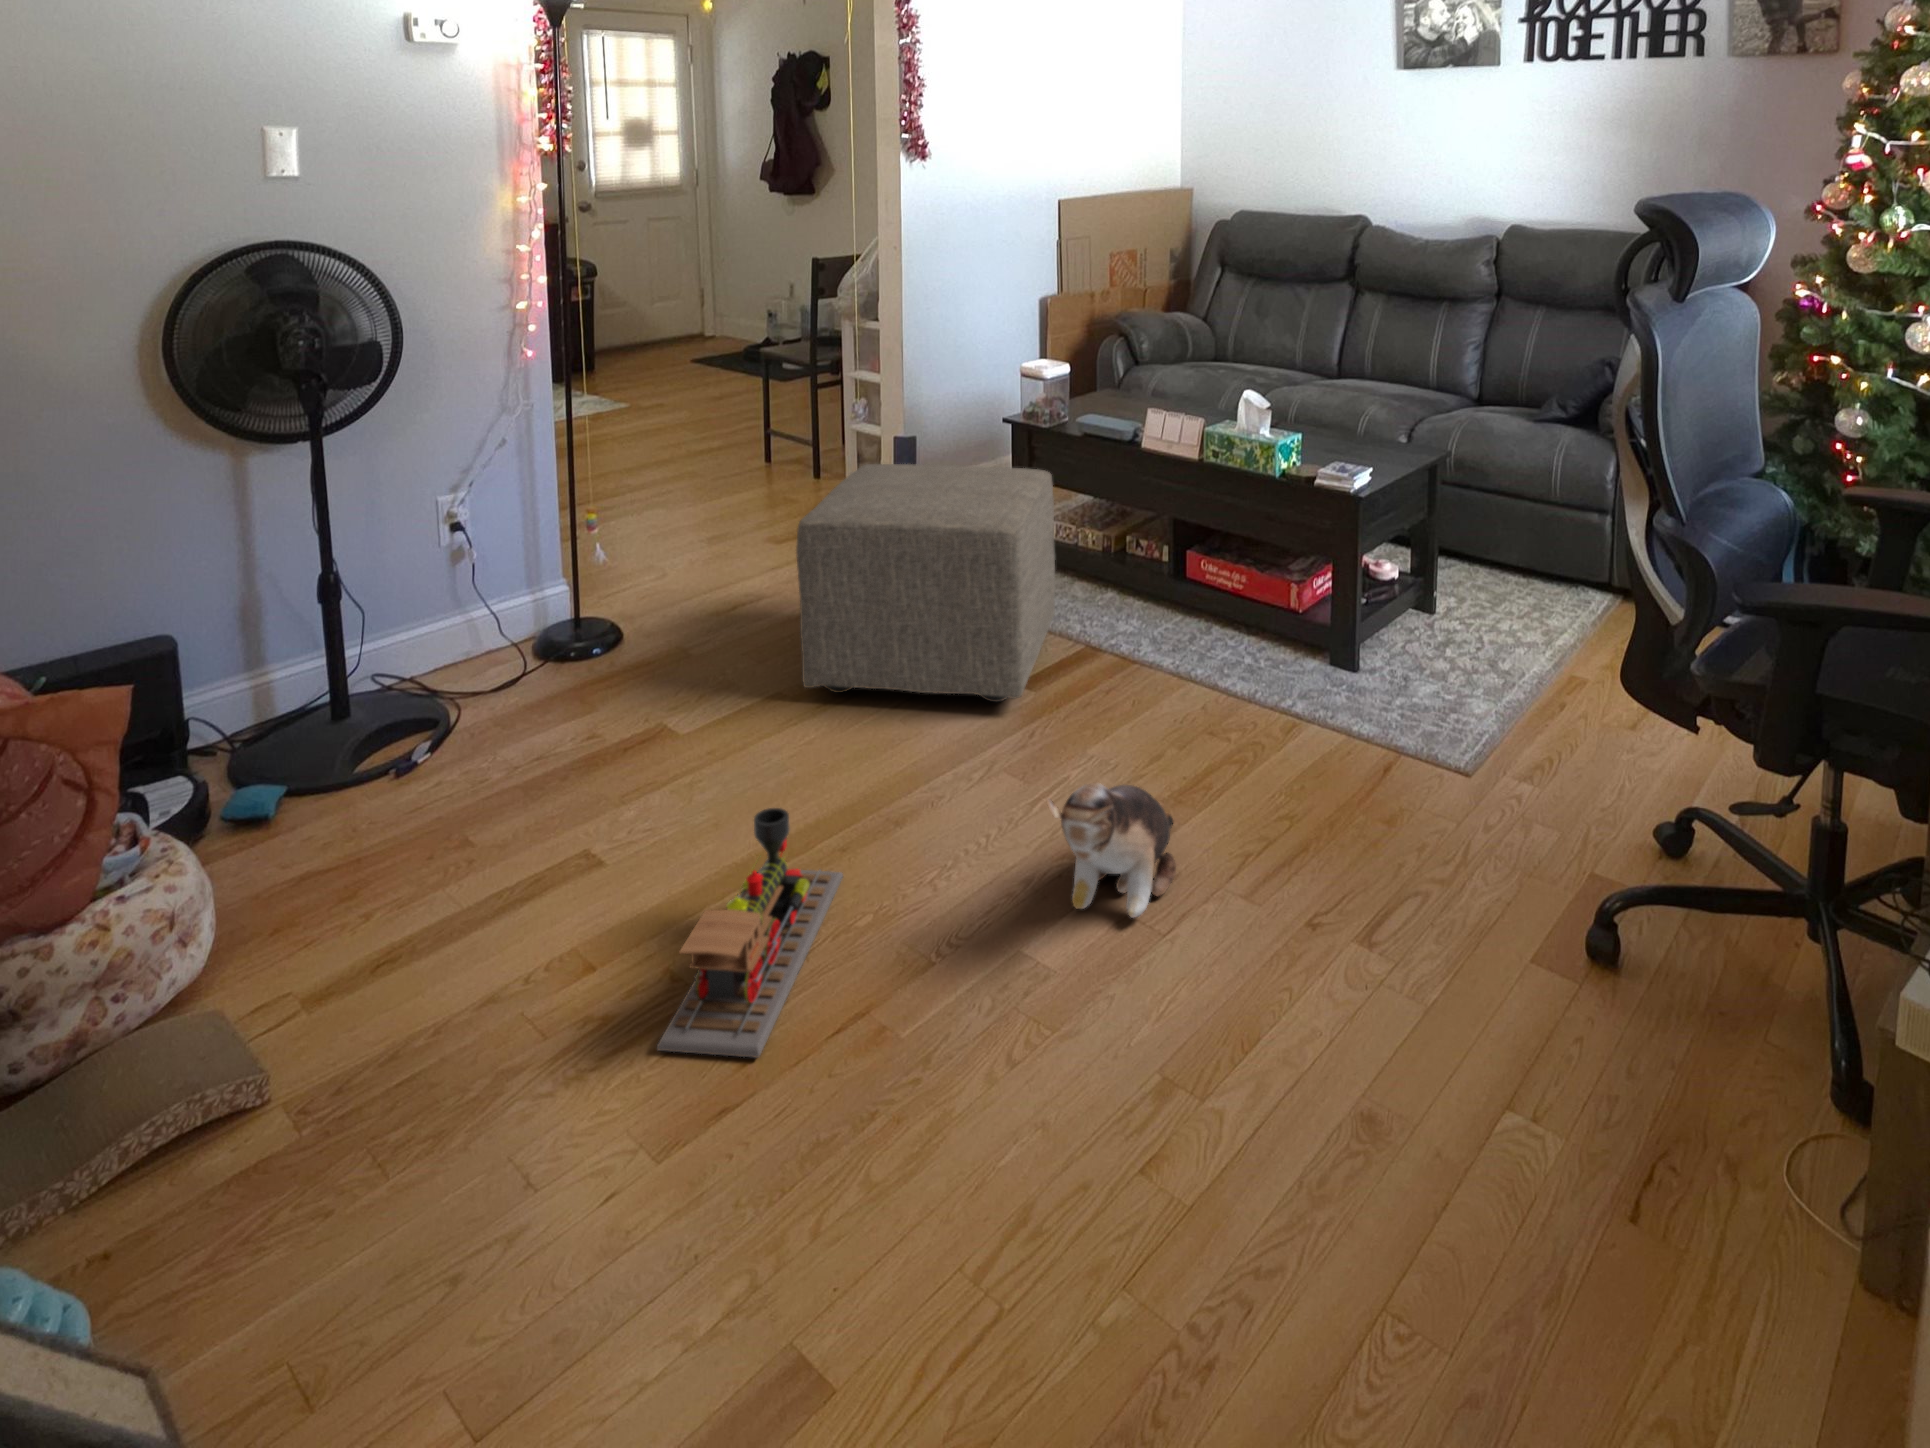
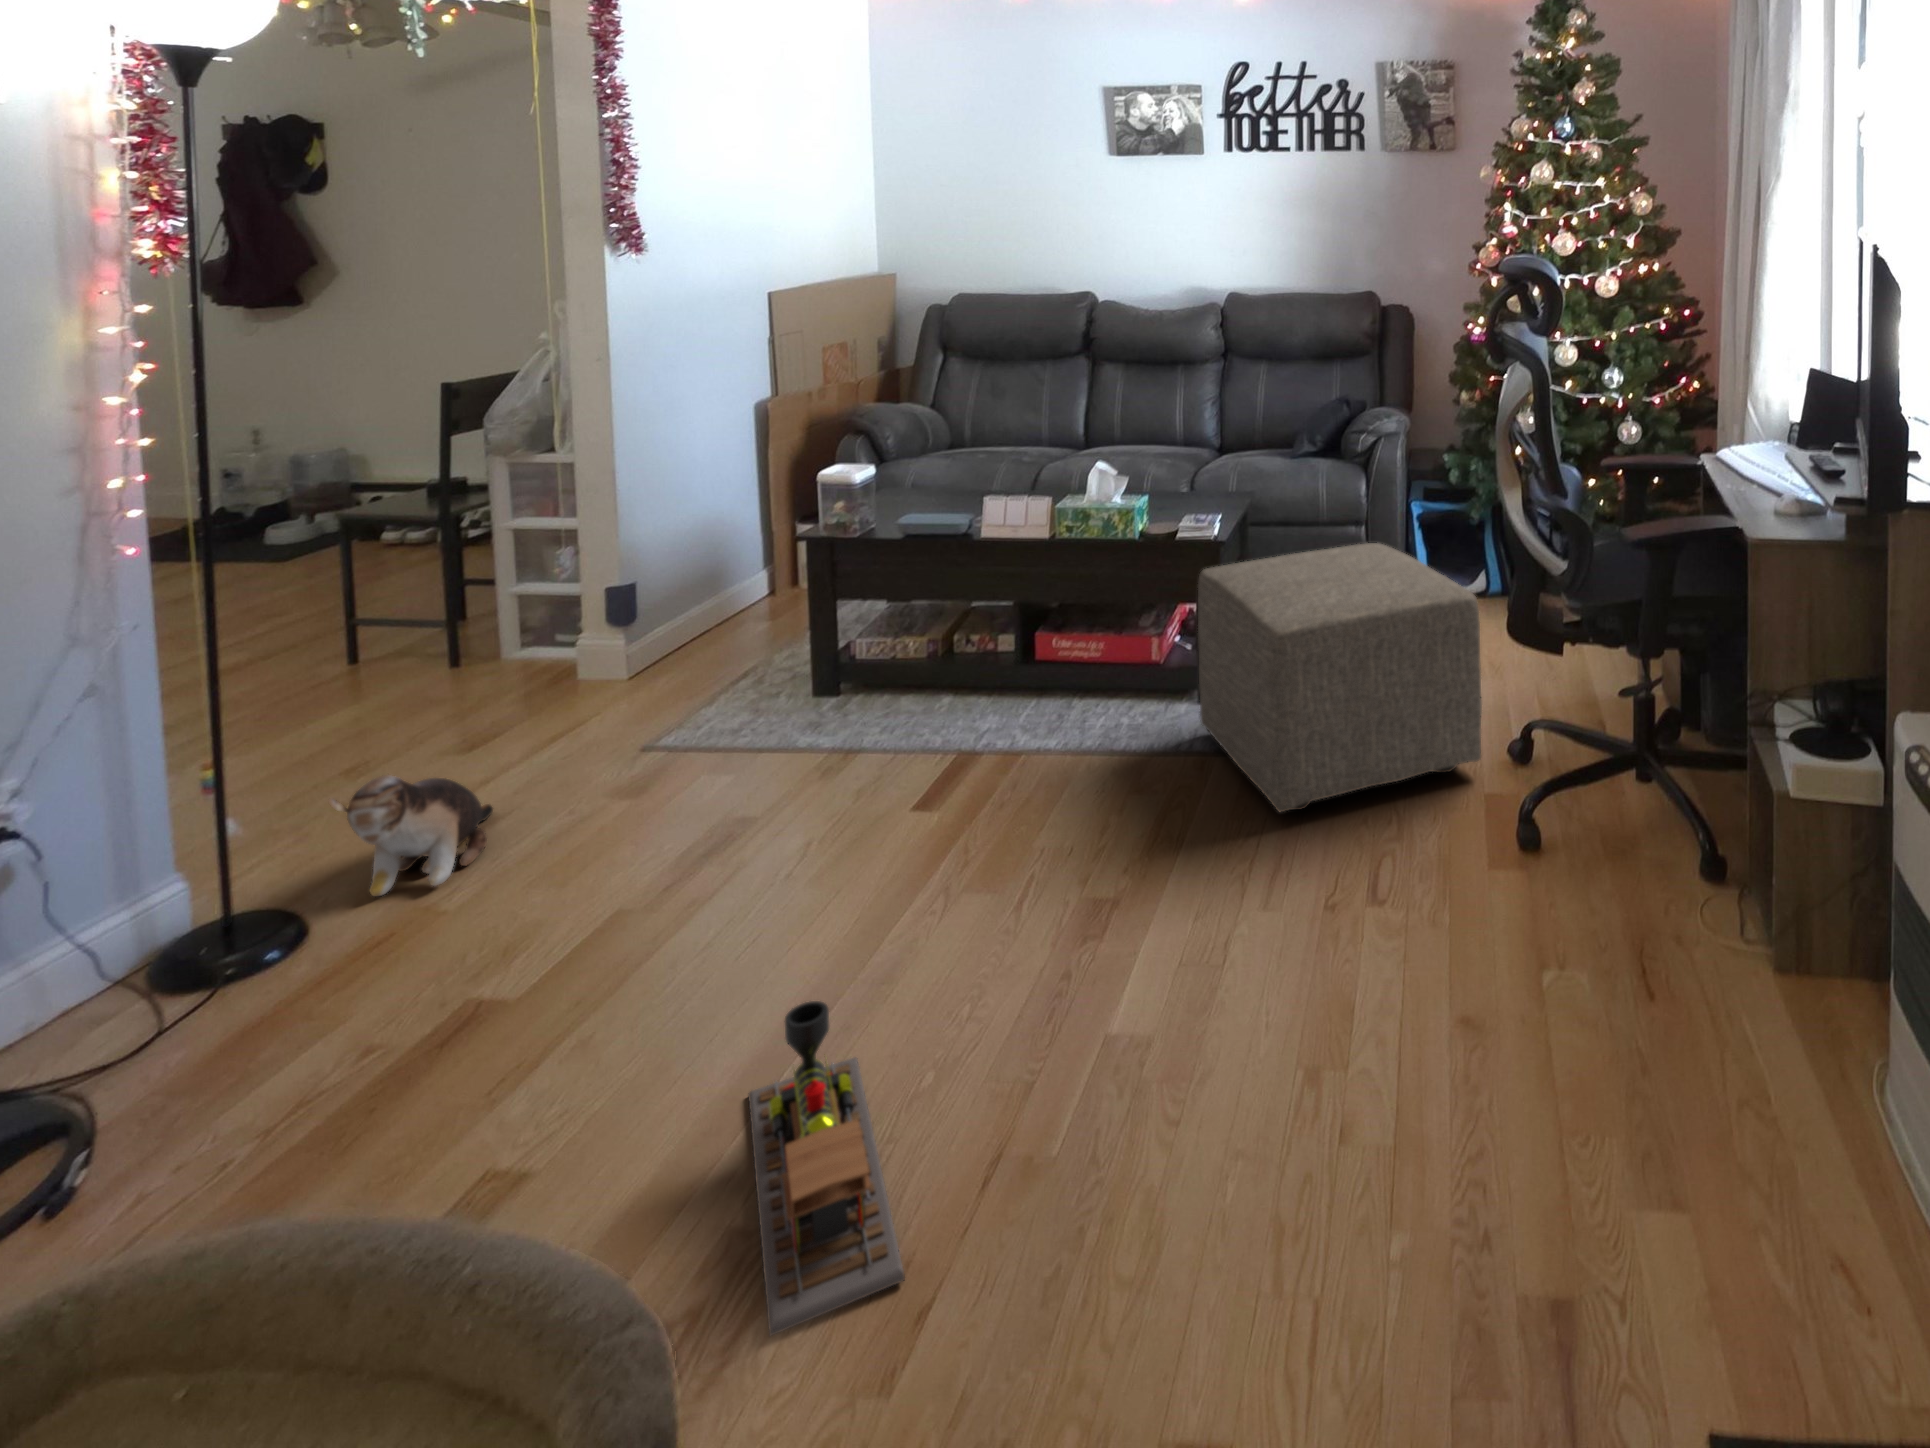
ottoman: present [796,464,1055,702] -> present [1198,543,1482,812]
plush toy: present [1047,782,1176,917] -> present [329,775,493,896]

